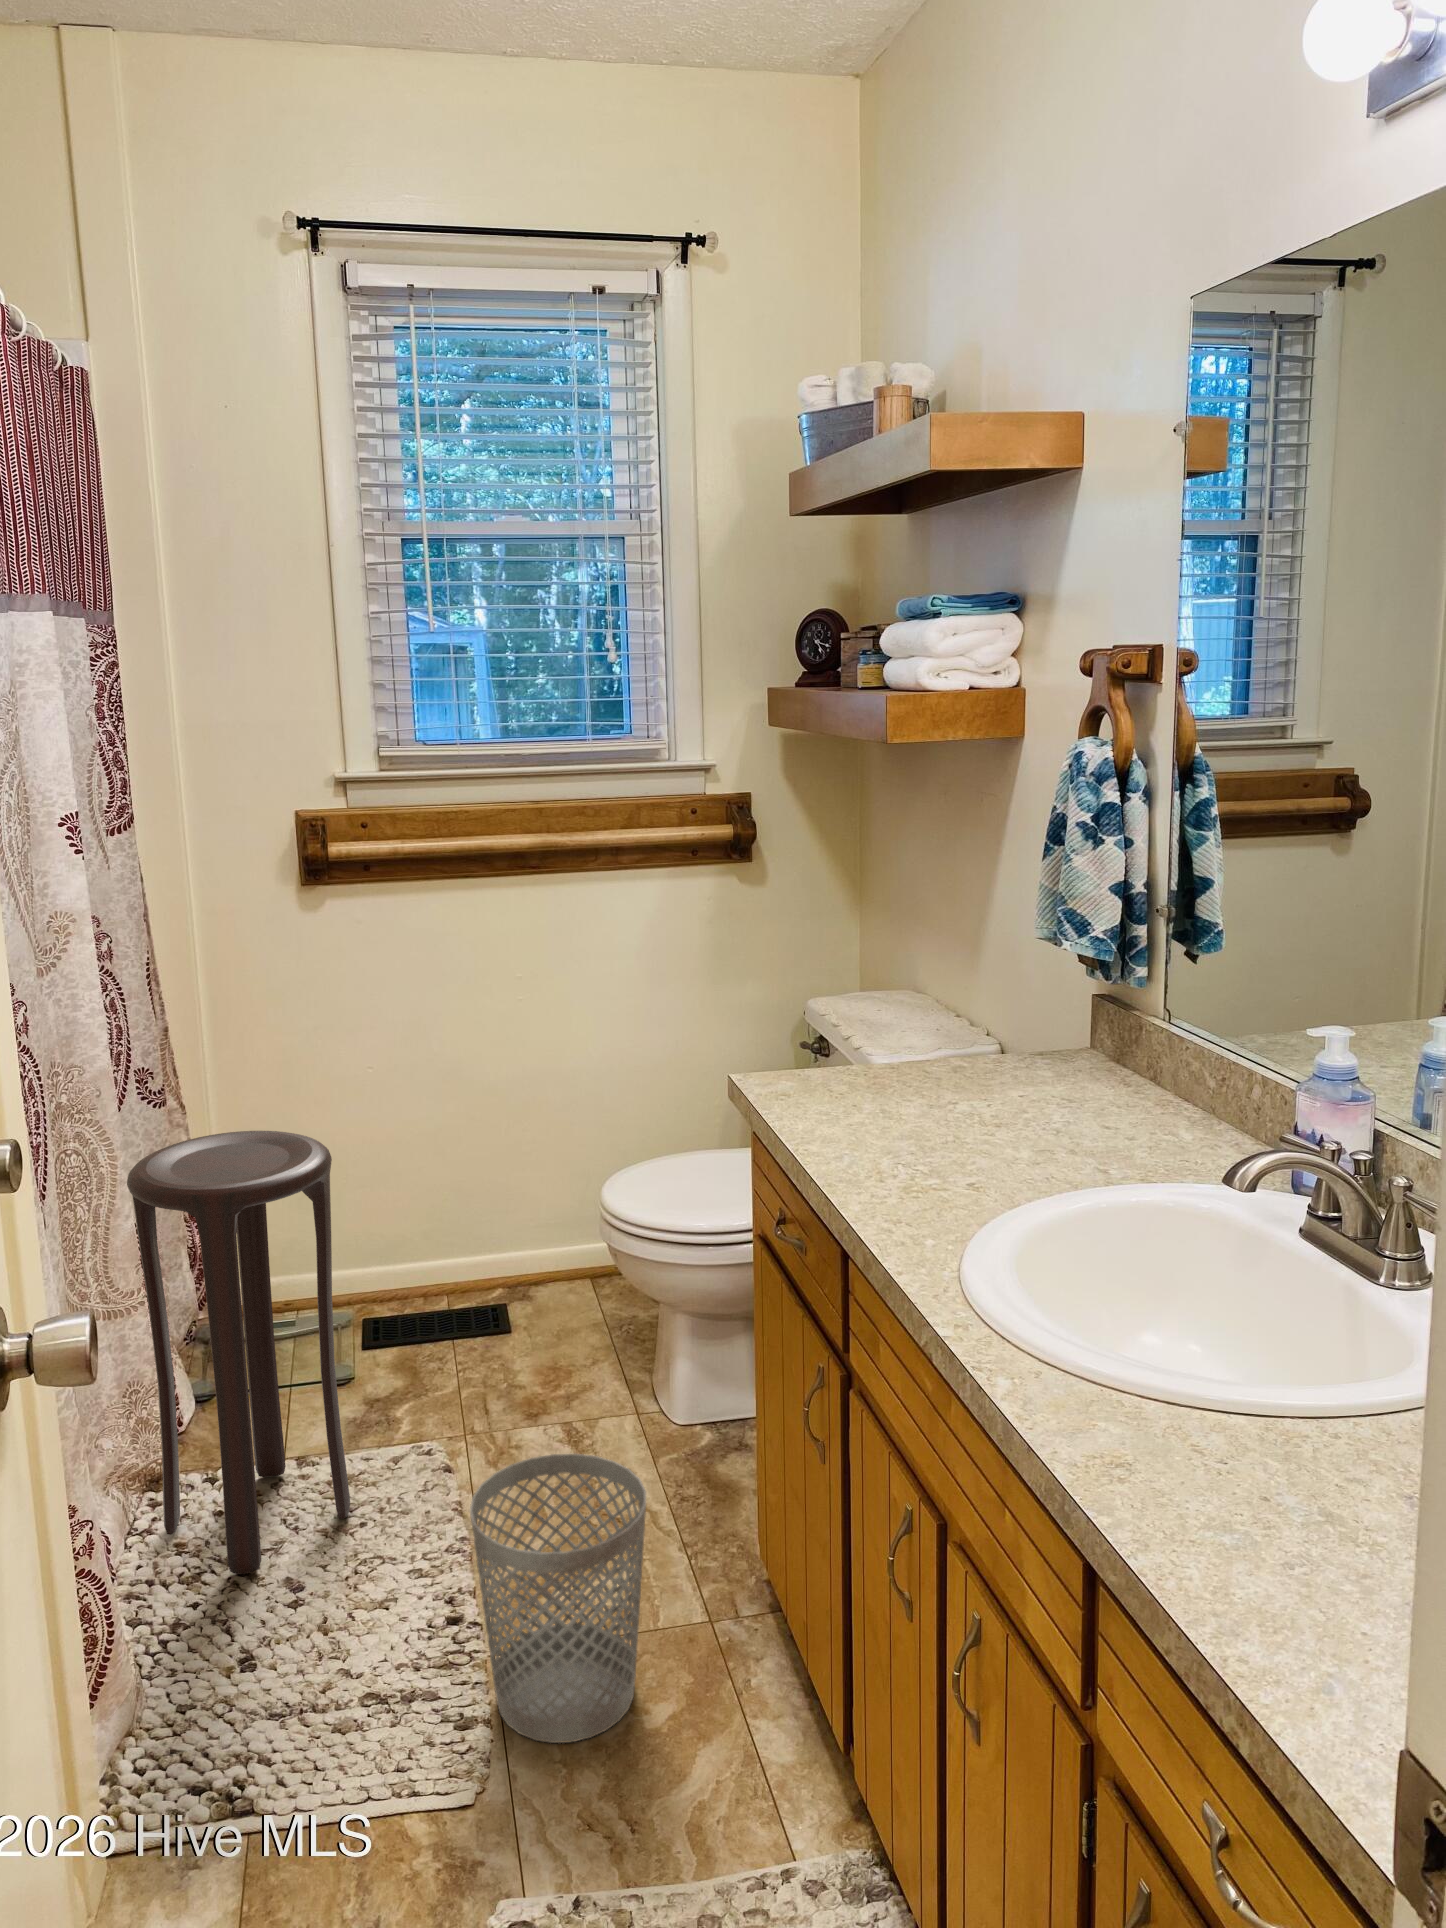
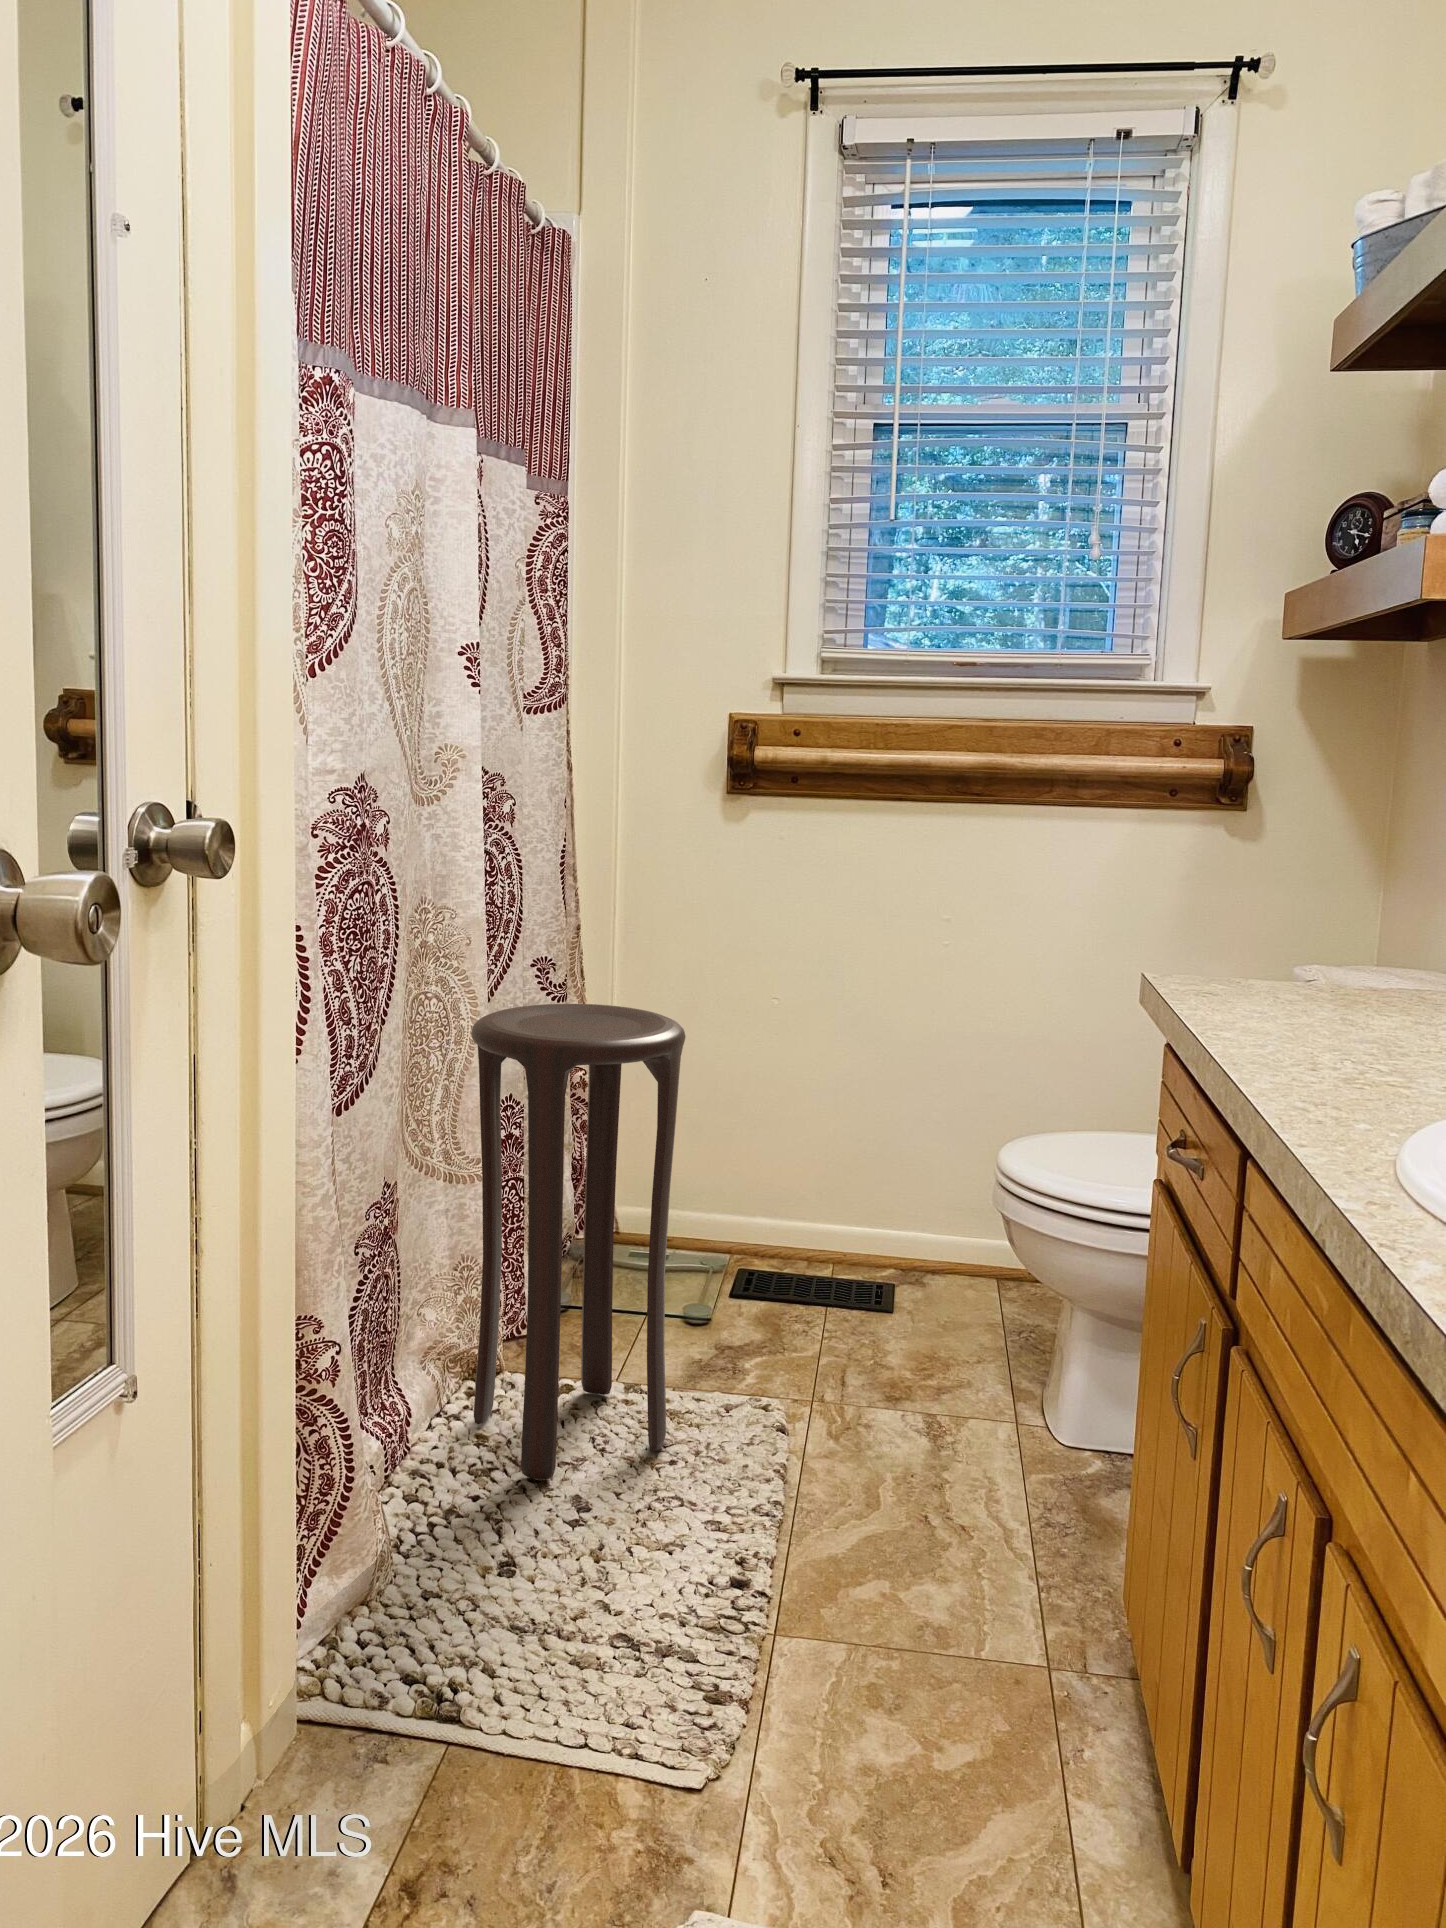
wastebasket: present [470,1454,646,1743] -> none [750,1402,971,1760]

